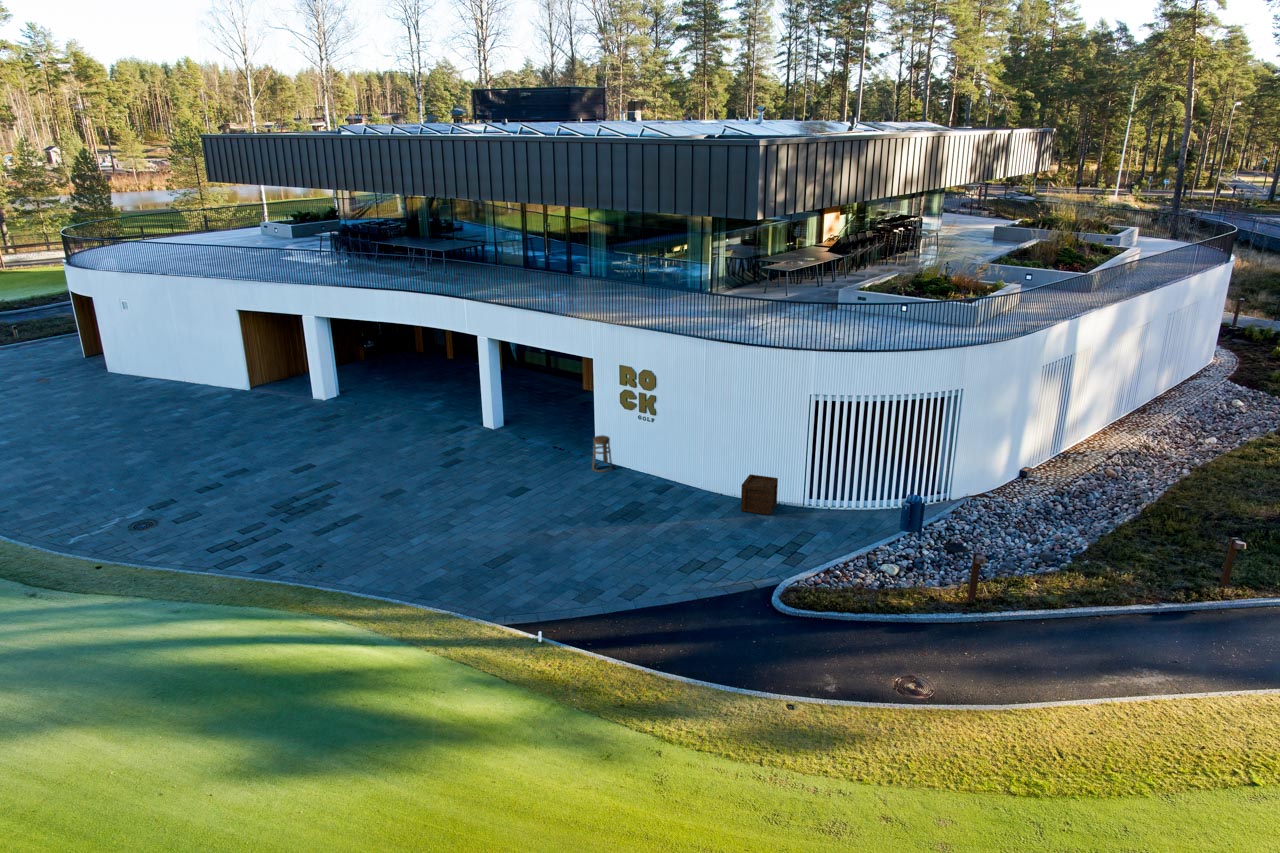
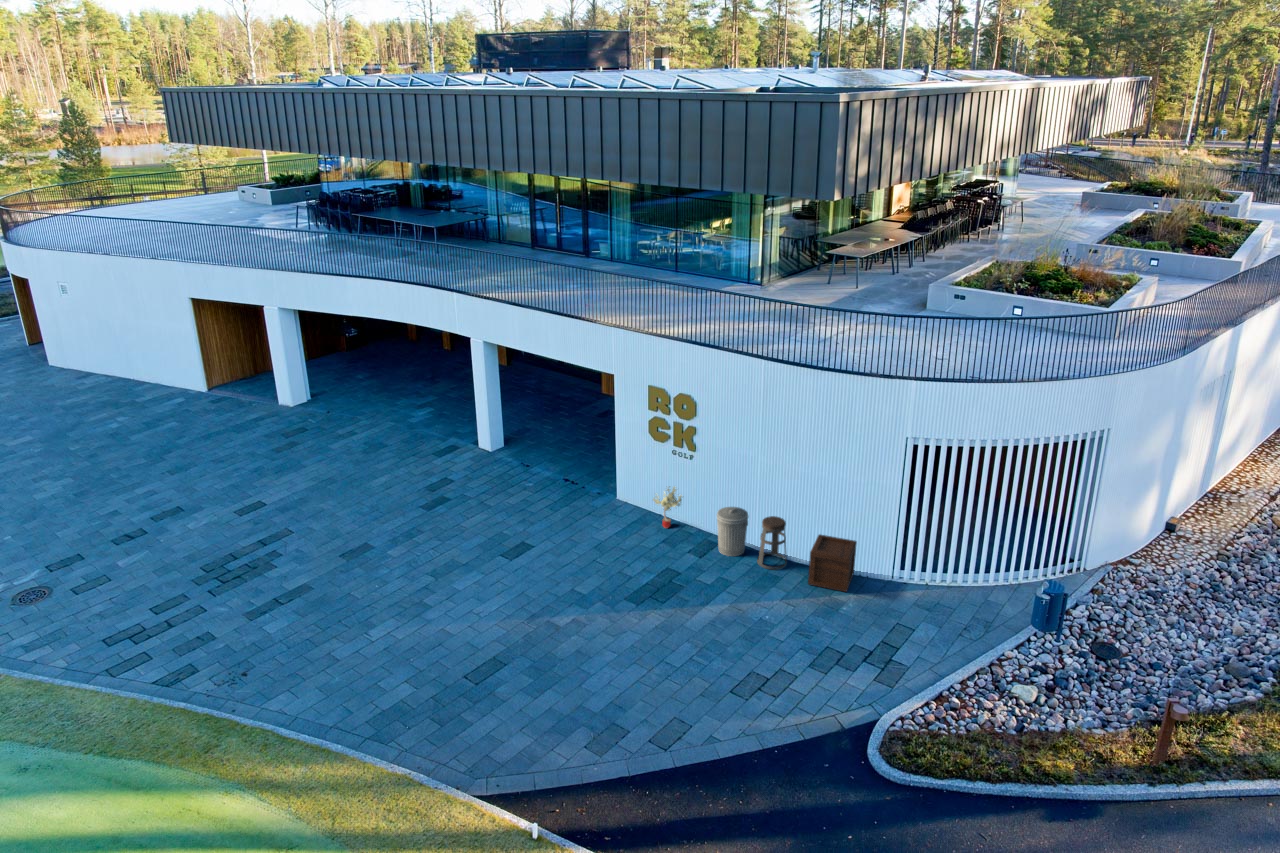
bar stool: present [592,435,612,472] -> present [757,516,787,570]
potted tree: none [623,444,647,478] -> present [653,487,682,528]
trash can: none [672,457,697,495] -> present [717,507,748,556]

